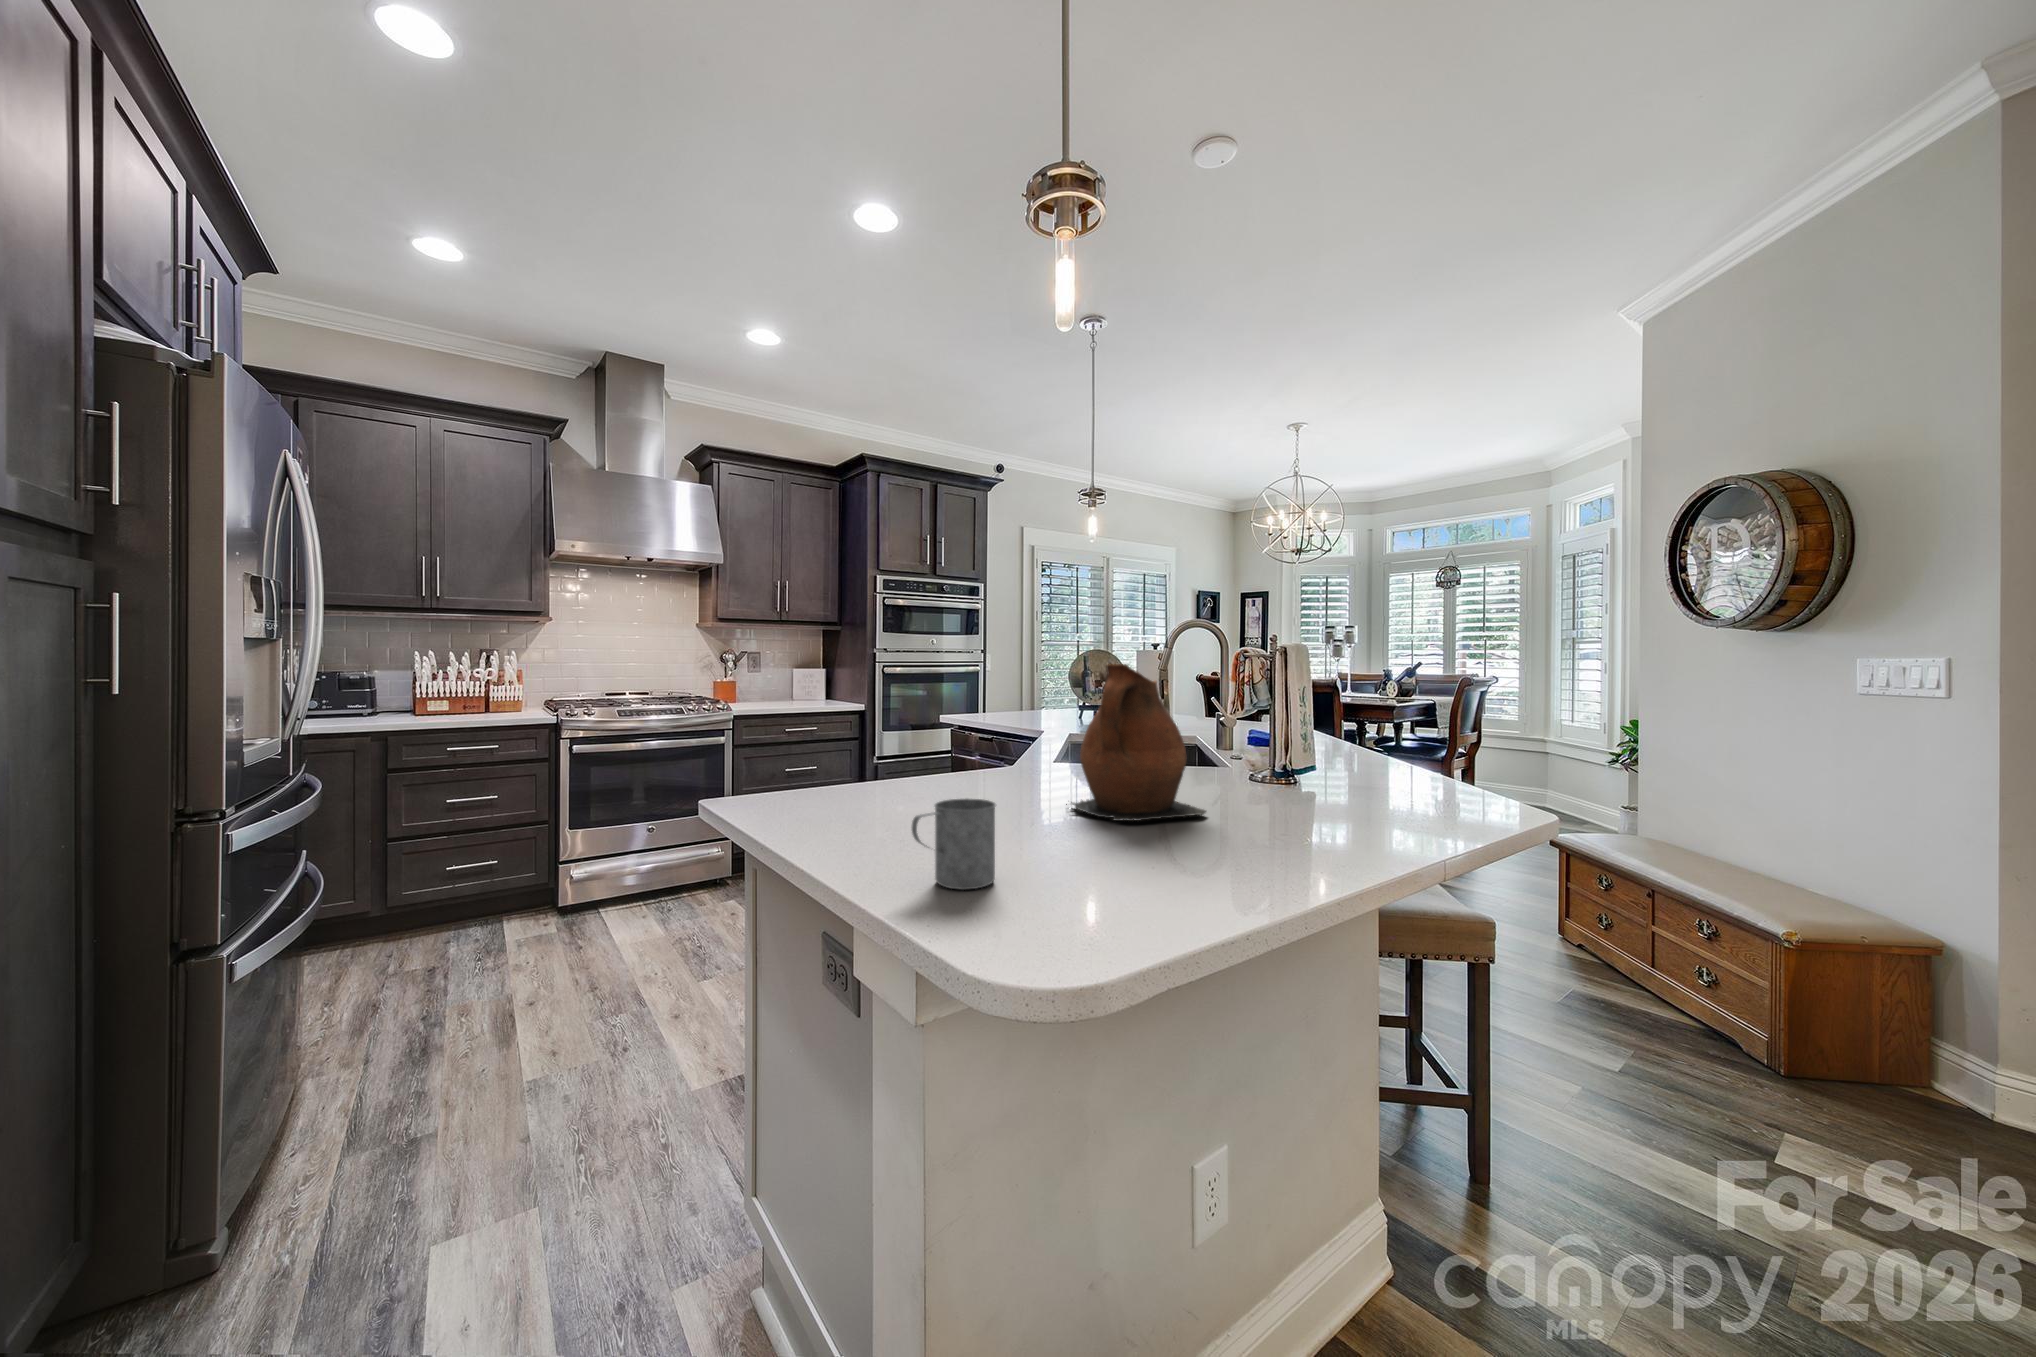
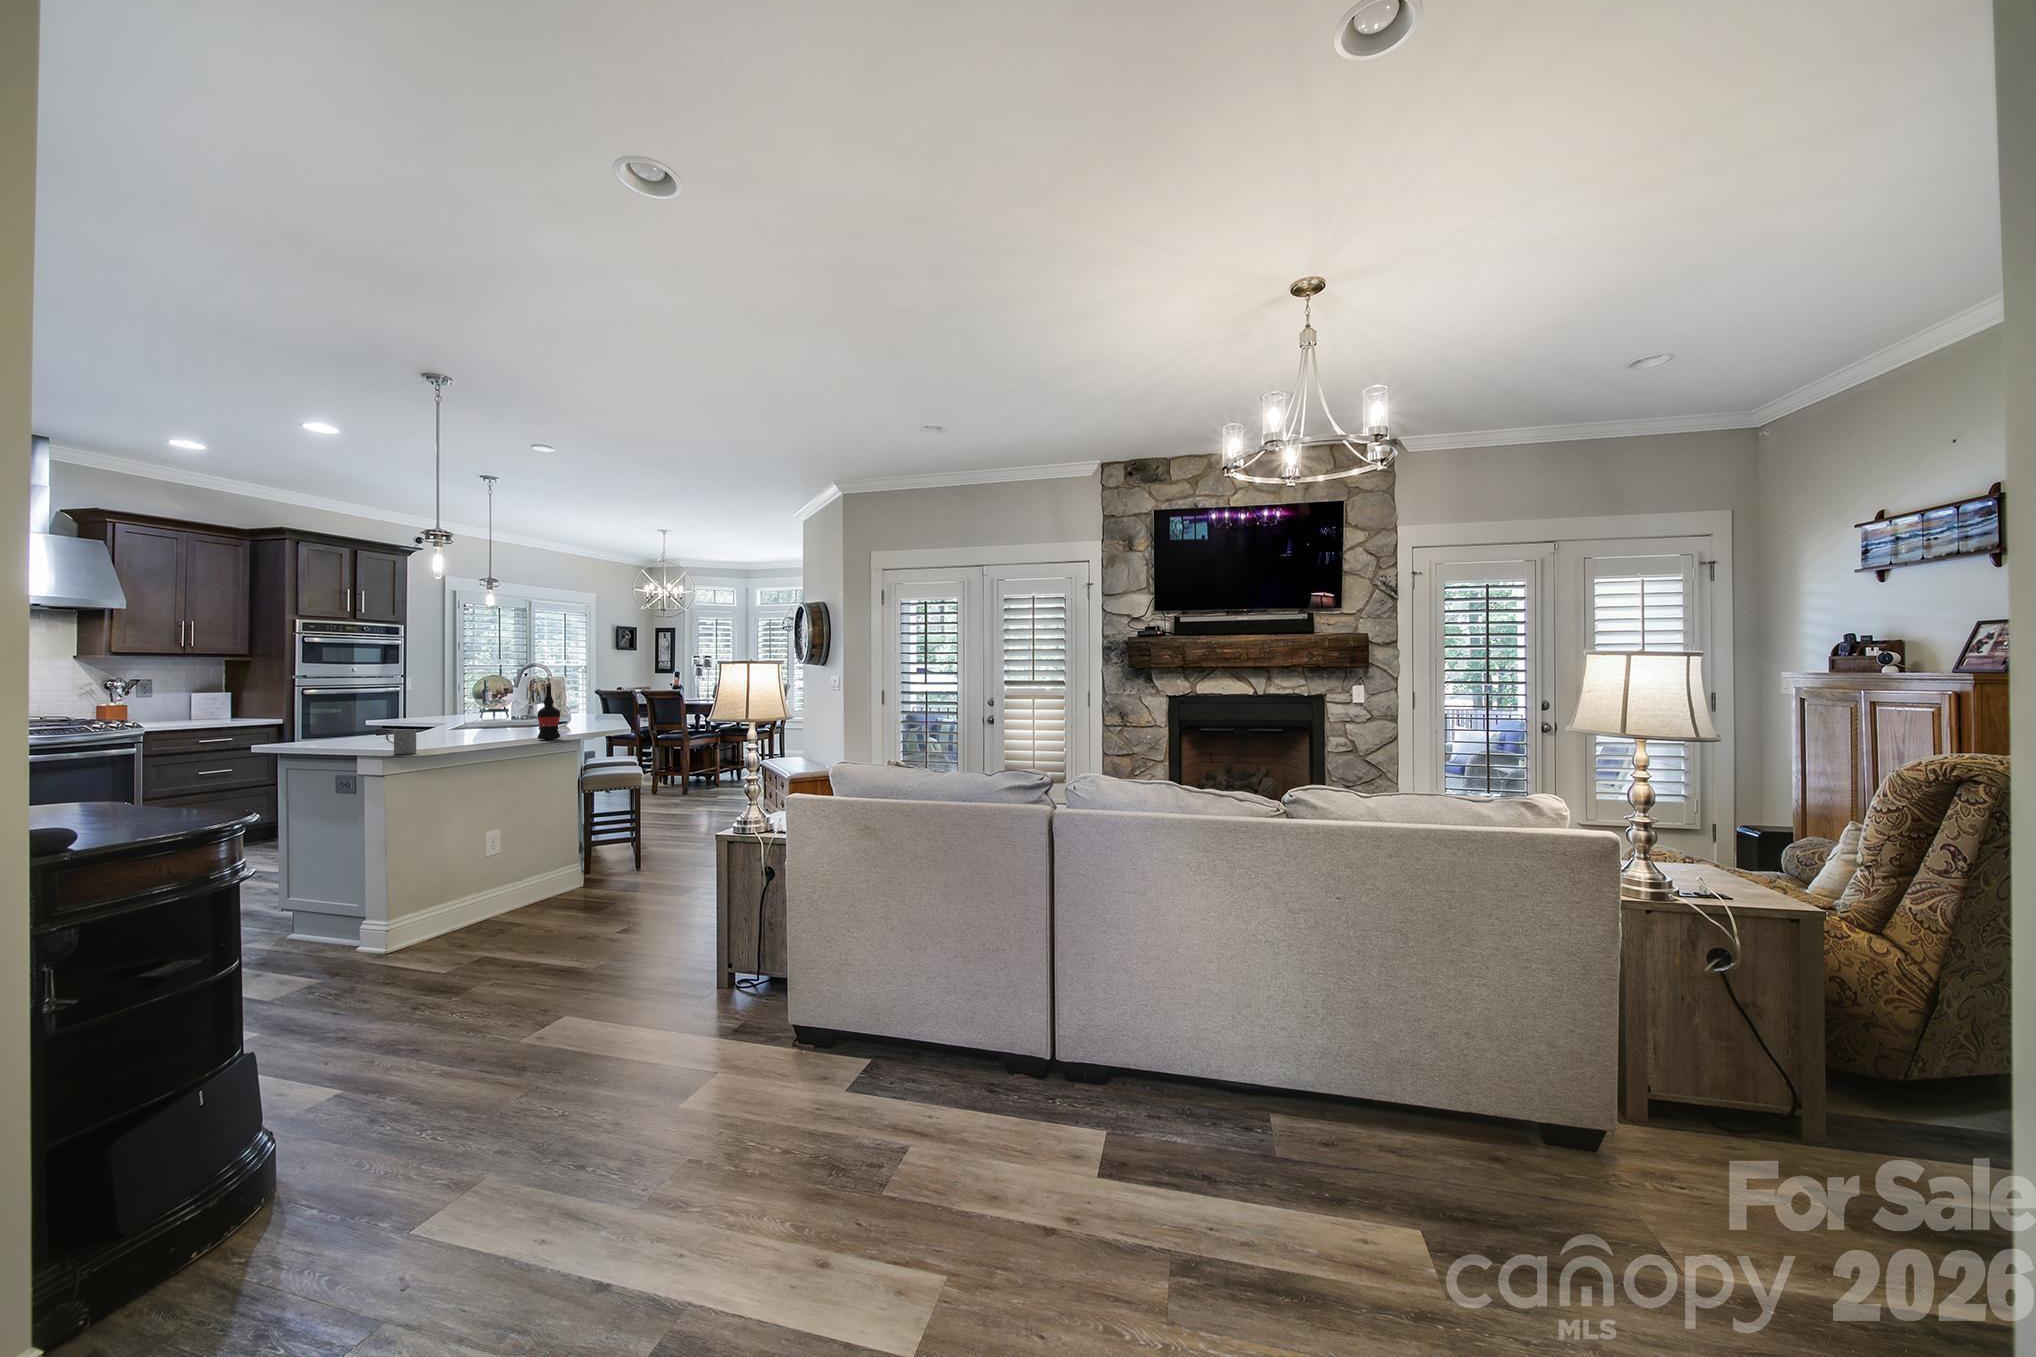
wine bottle: none [1263,653,1325,817] -> present [537,683,560,740]
ceramic pitcher: present [1066,664,1206,821] -> none [450,688,513,743]

